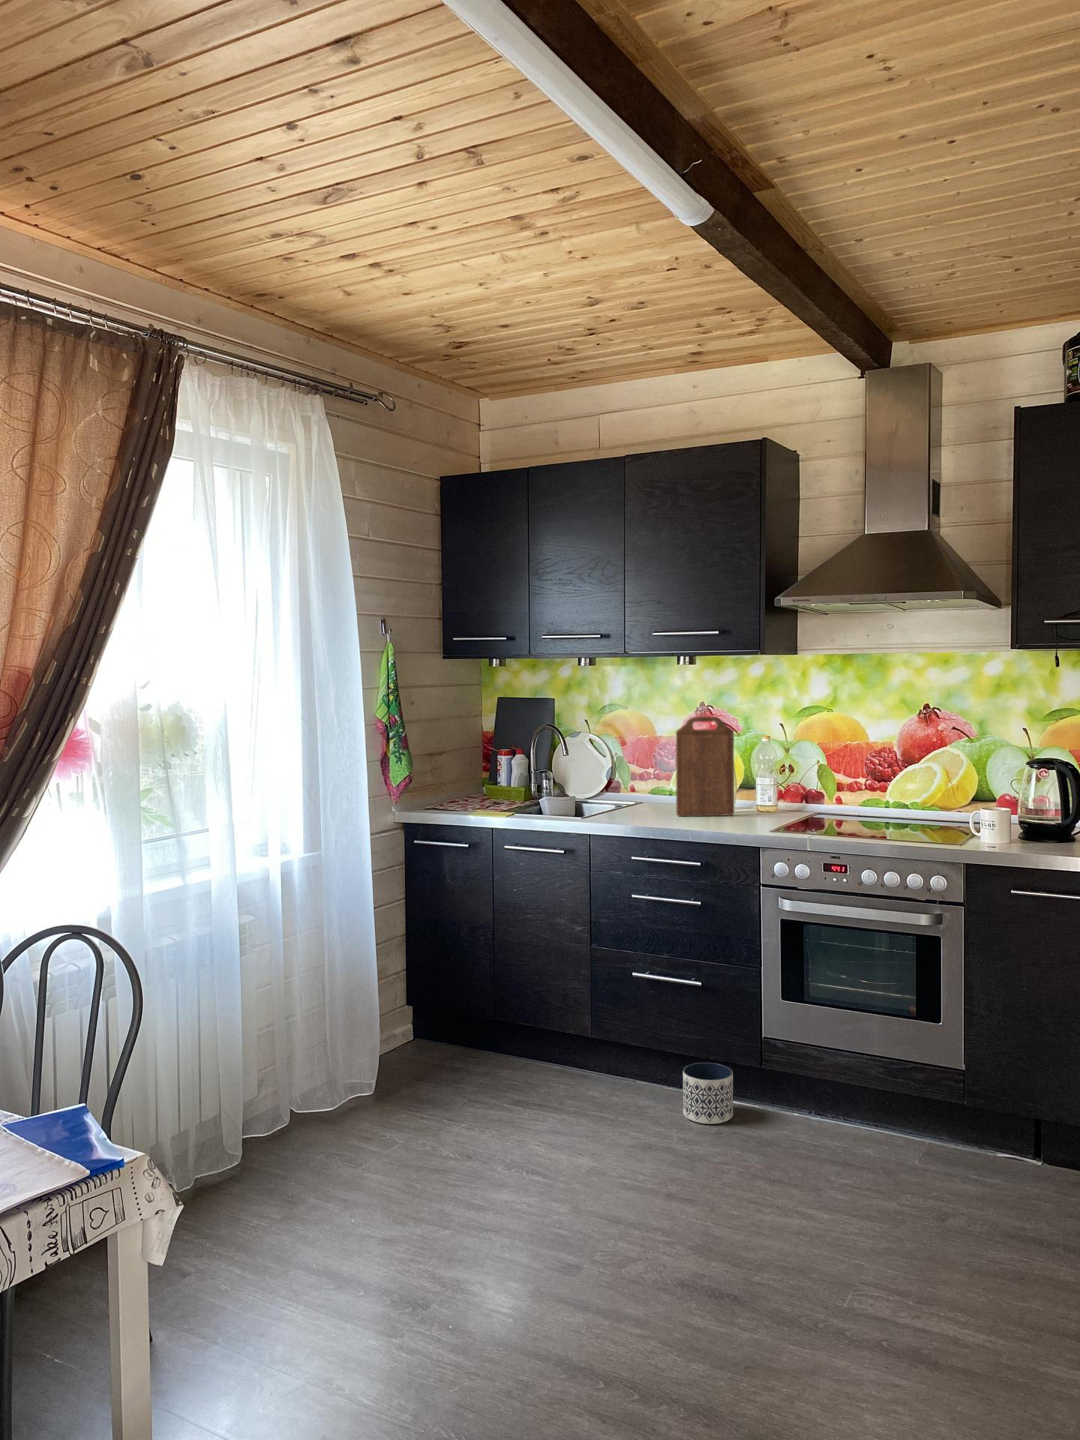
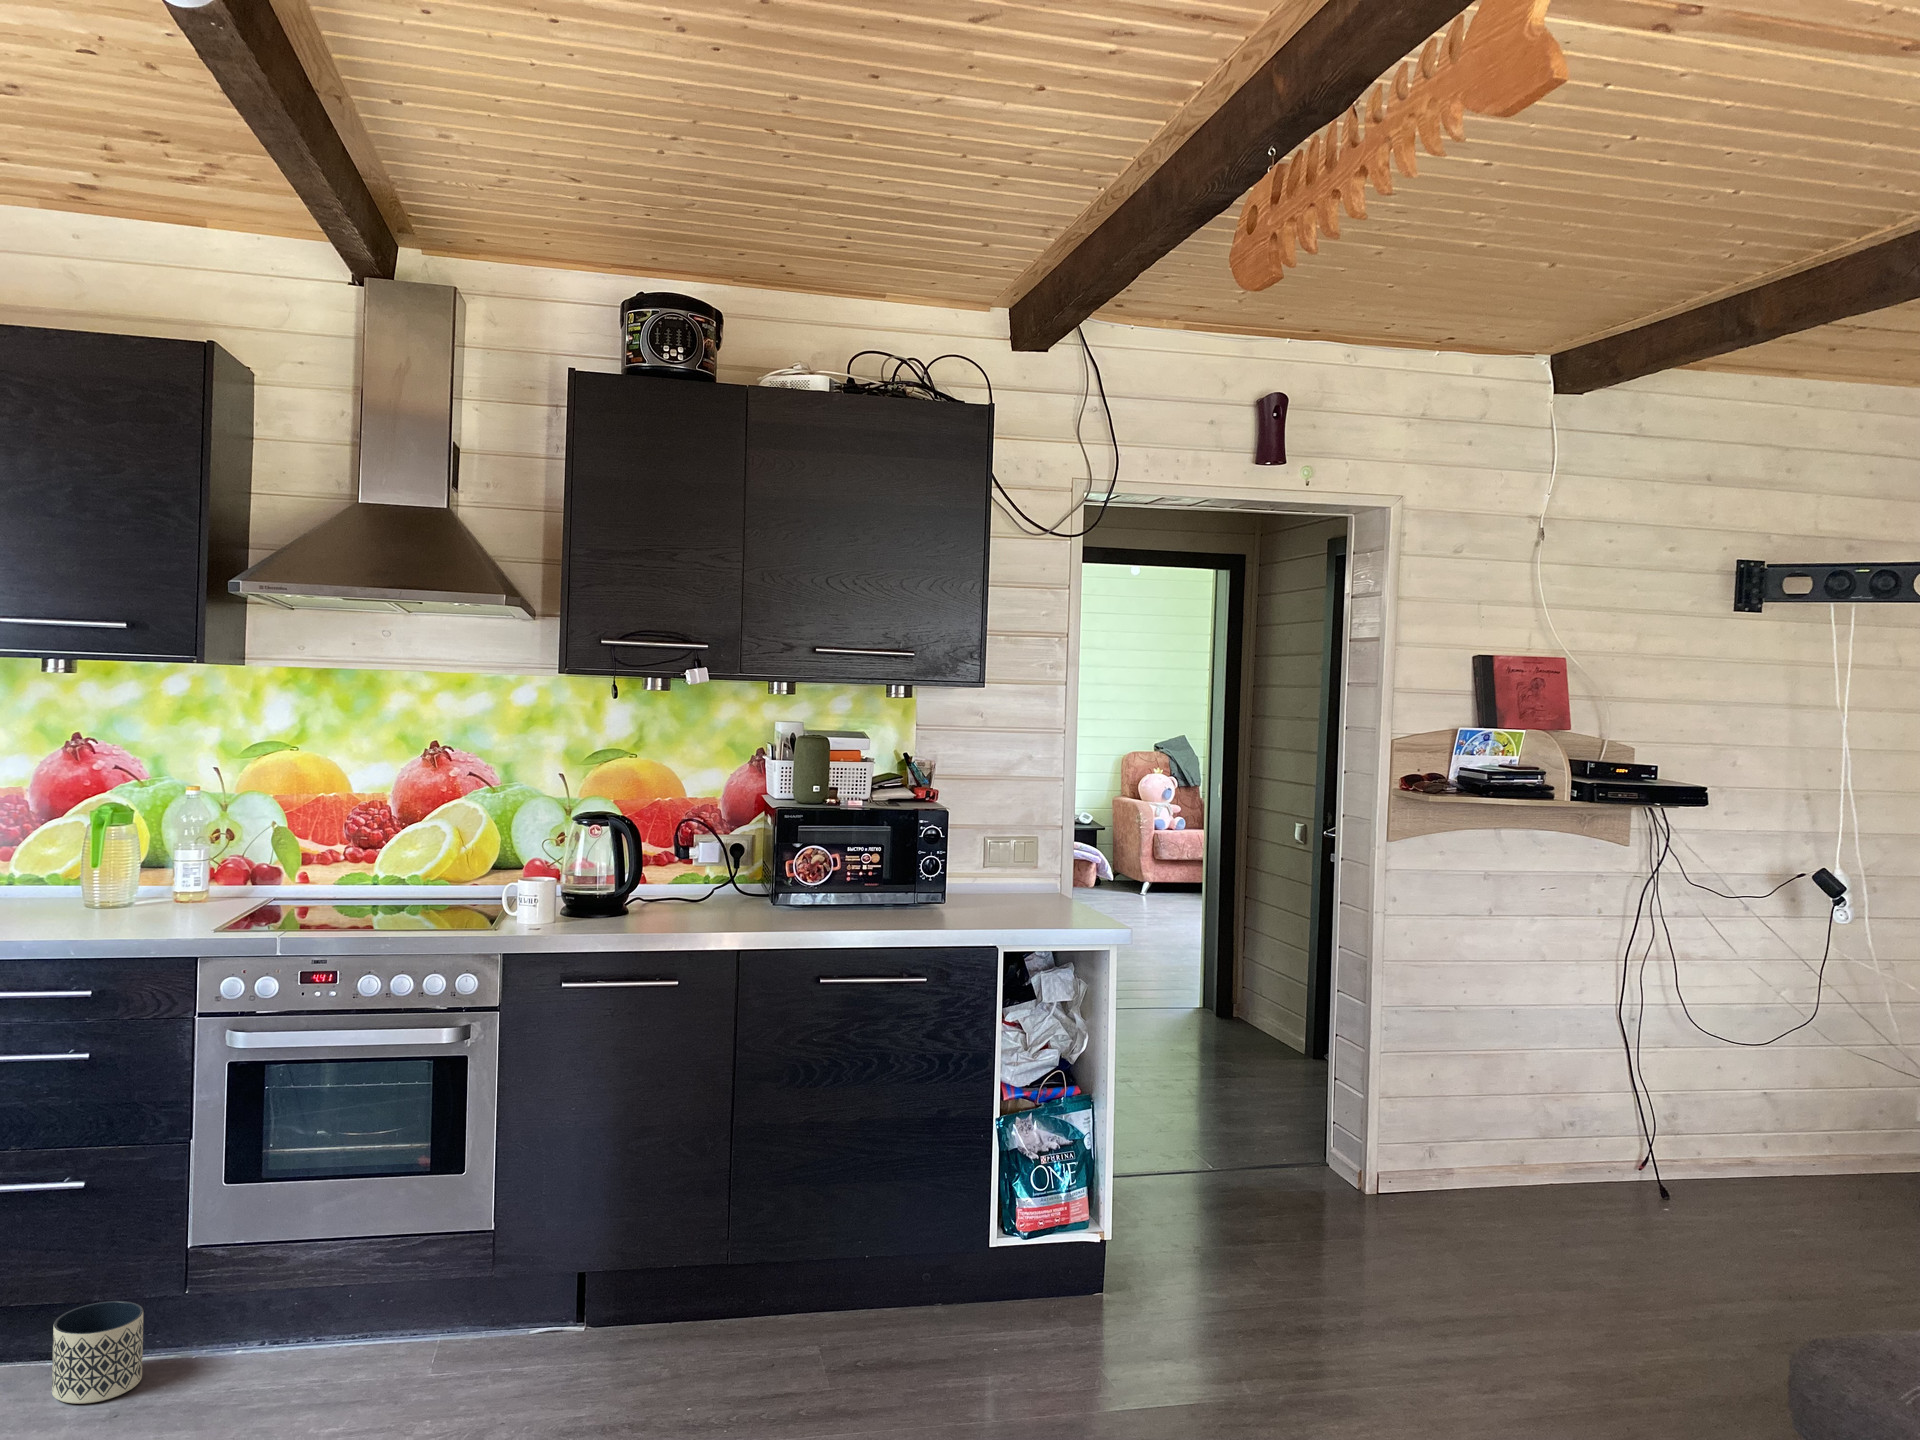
cutting board: present [676,716,734,816] -> none [37,756,143,916]

